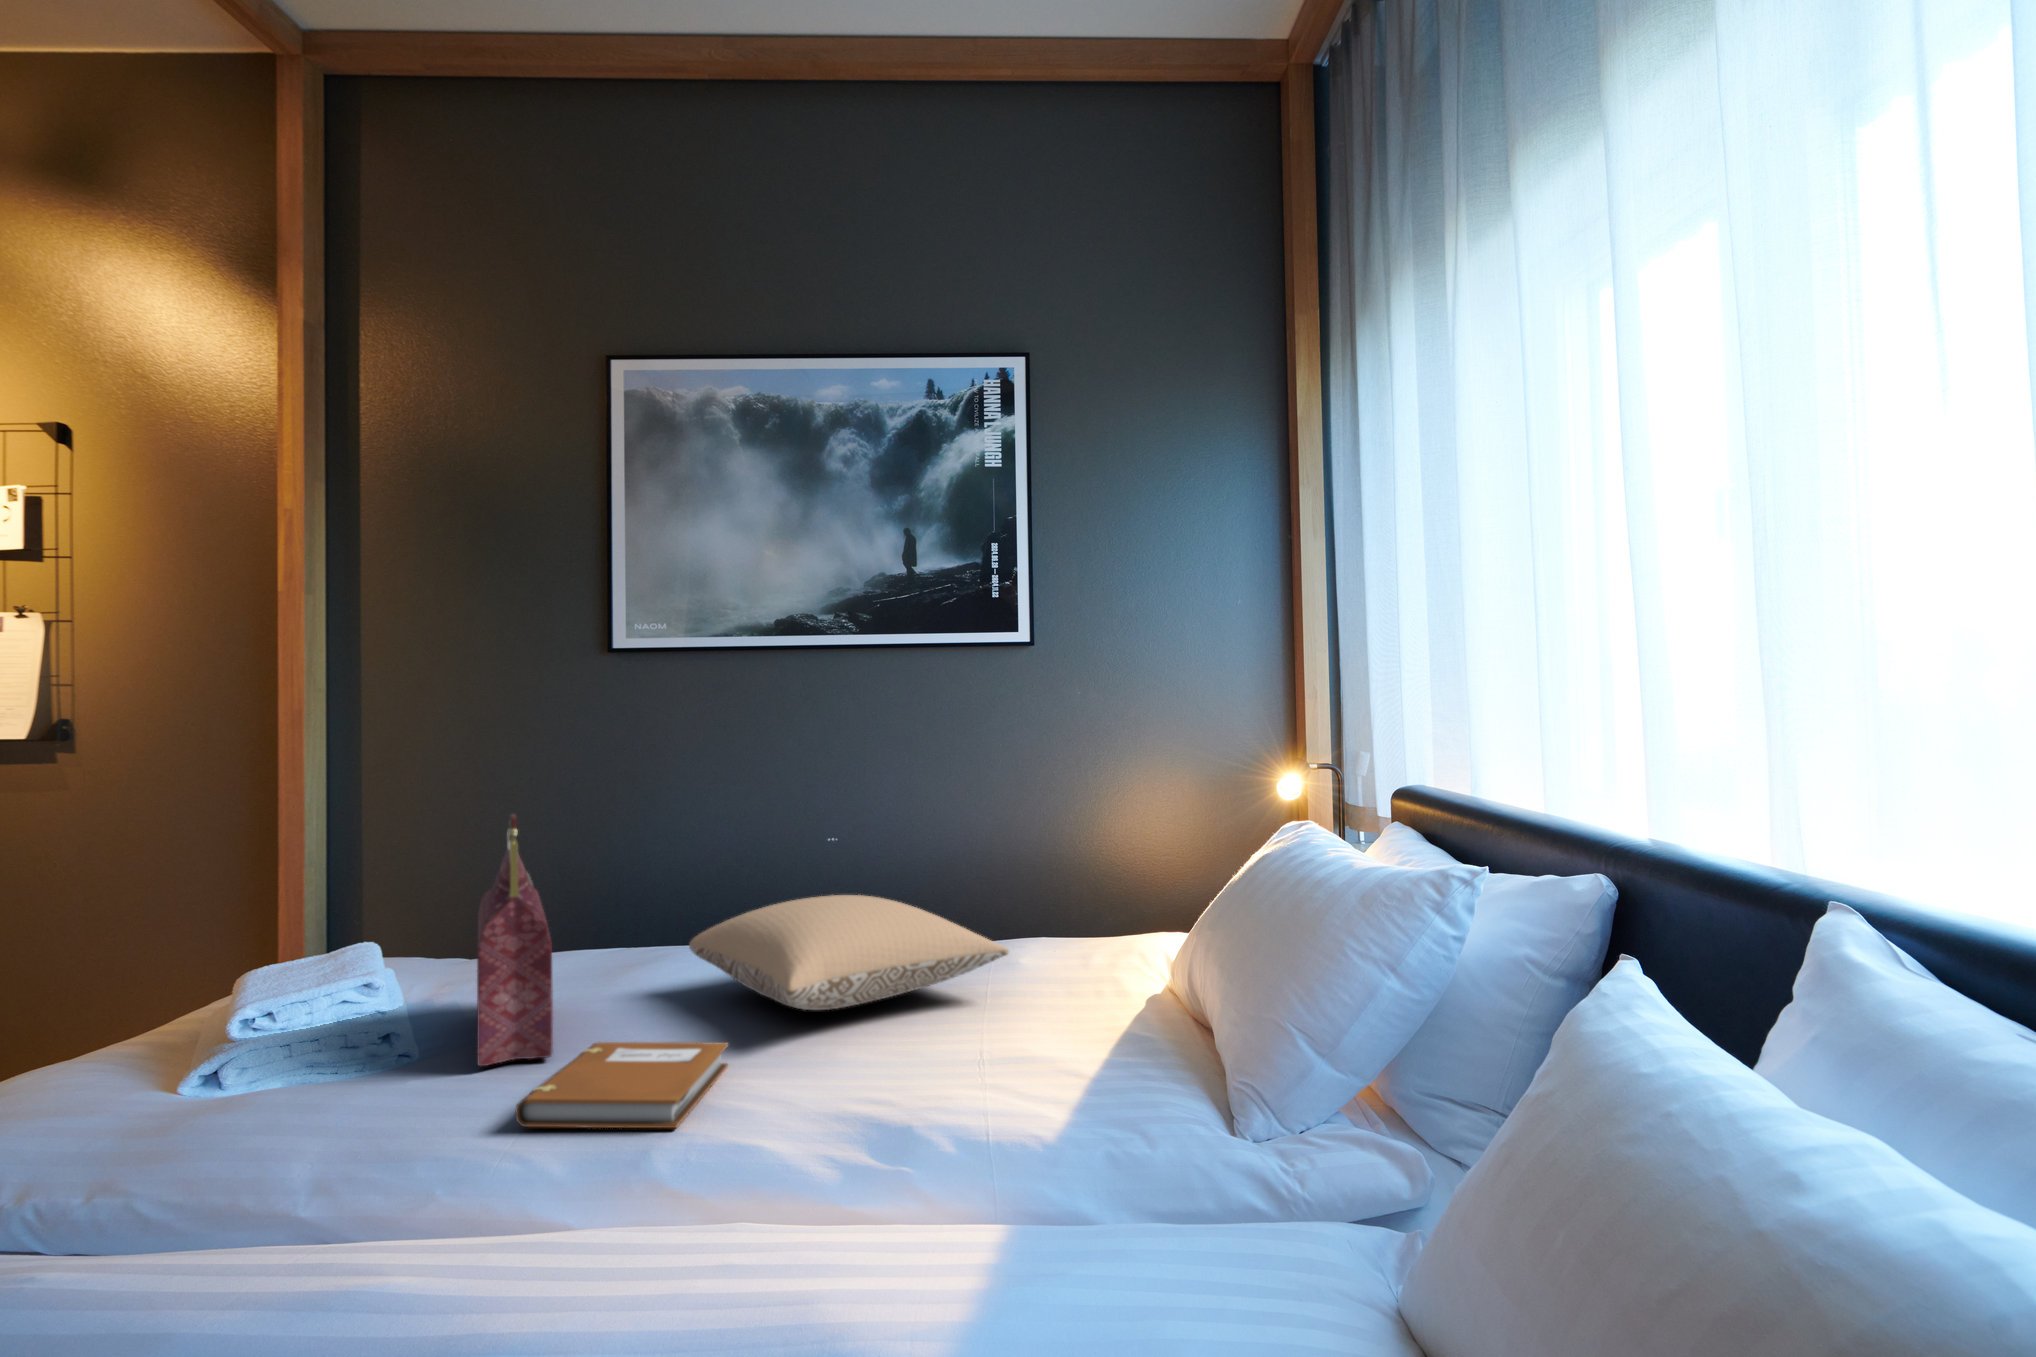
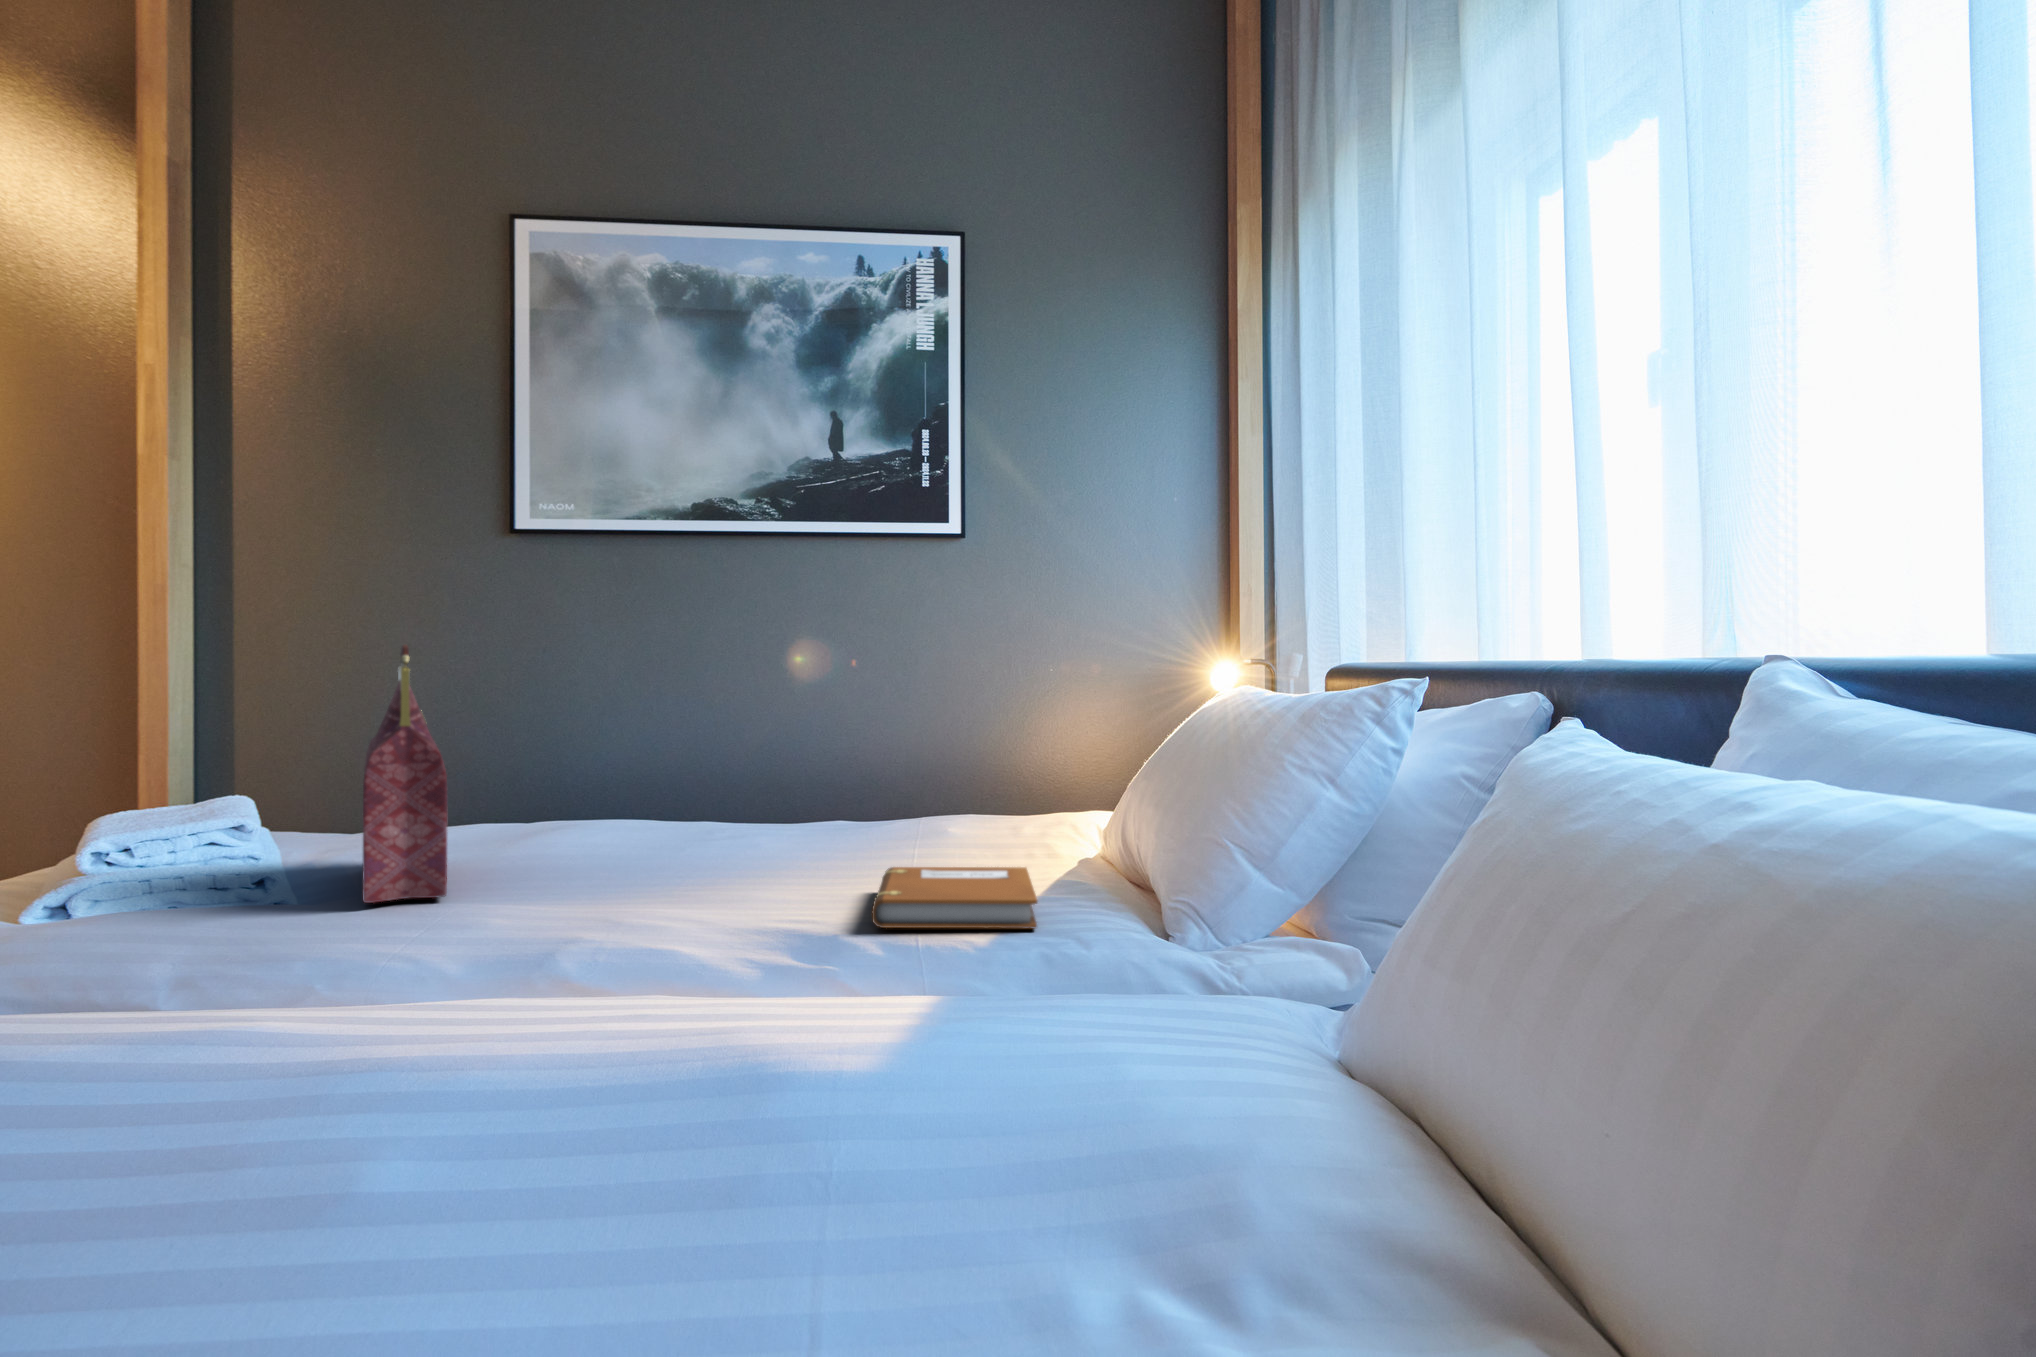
pillow: present [689,895,1009,1010] -> none [598,753,941,862]
notebook: present [516,1042,728,1128] -> present [872,867,1037,928]

